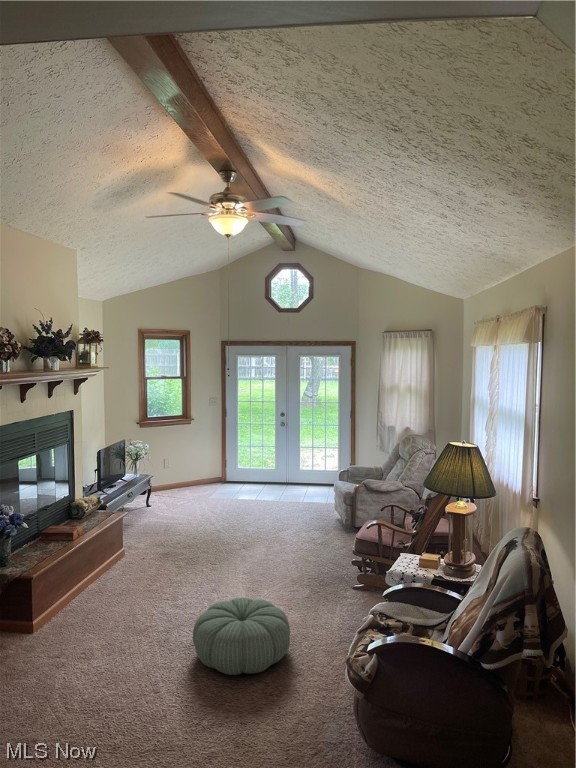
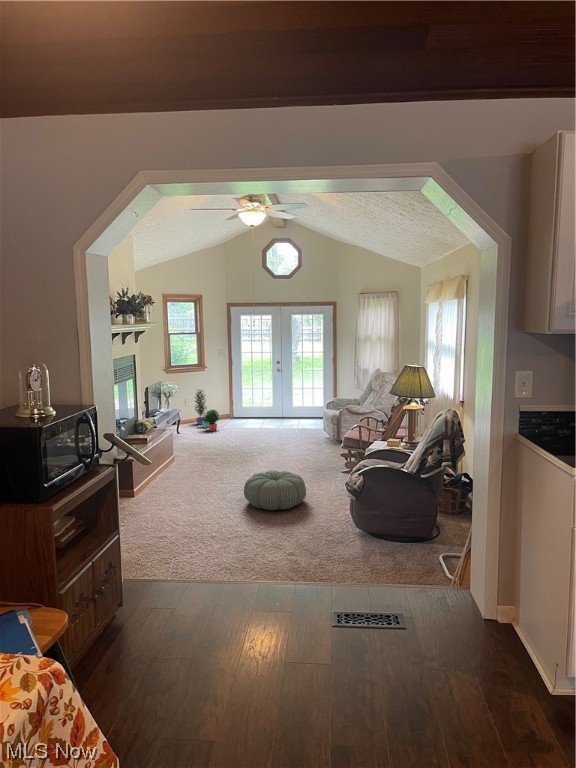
potted plant: none [173,448,203,505] -> present [195,390,219,431]

